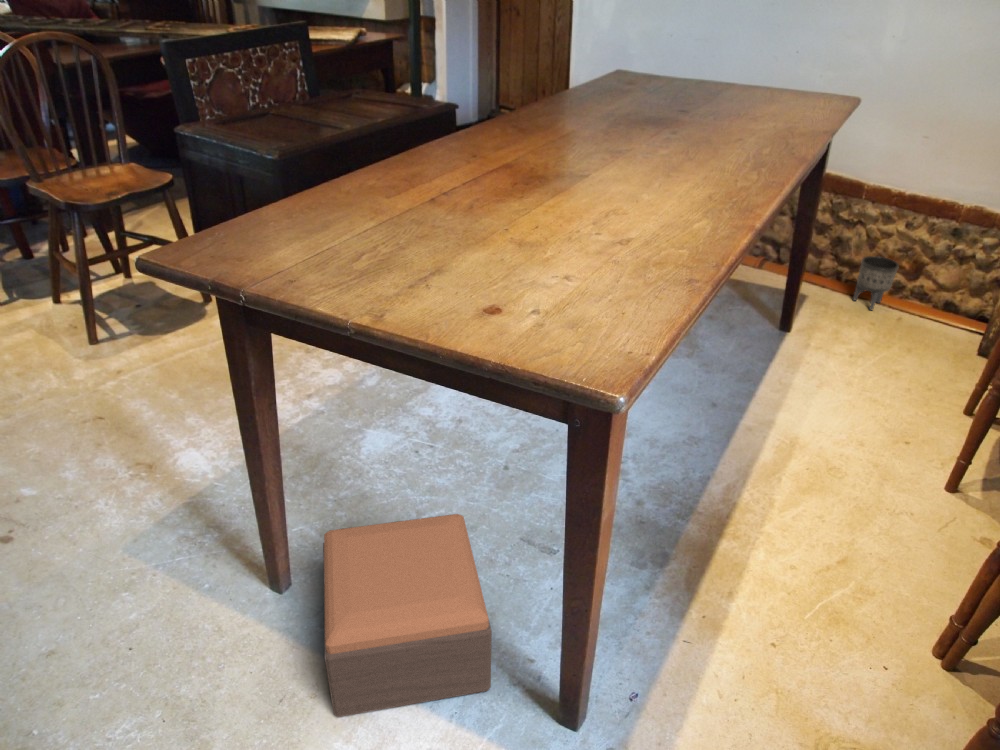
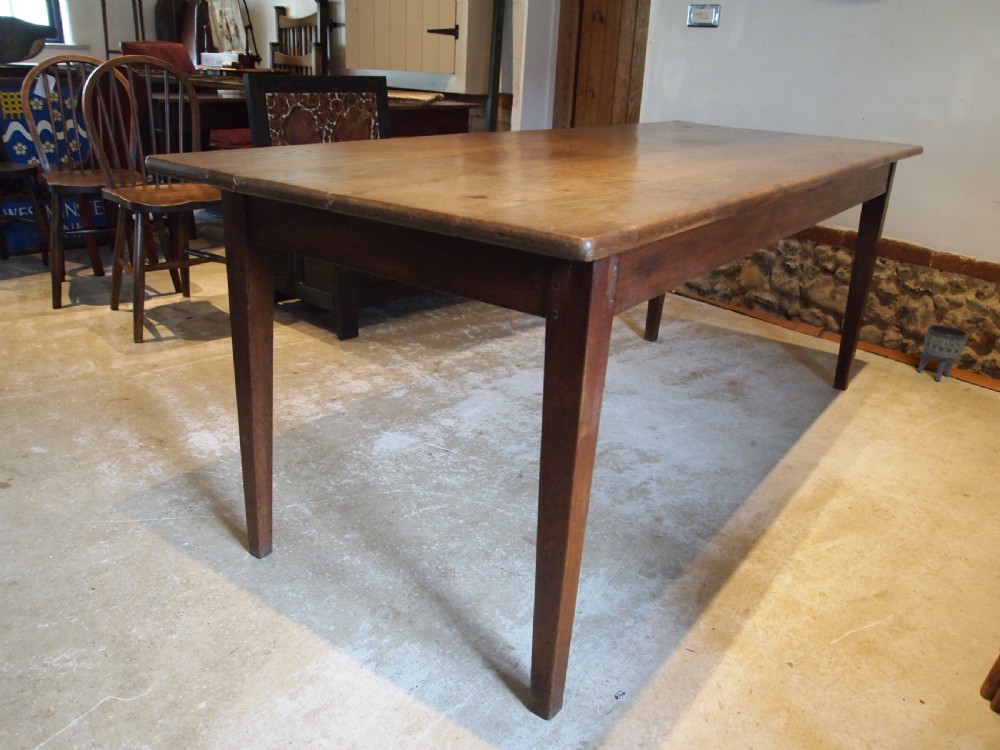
footstool: present [323,514,492,717] -> none [273,479,462,673]

